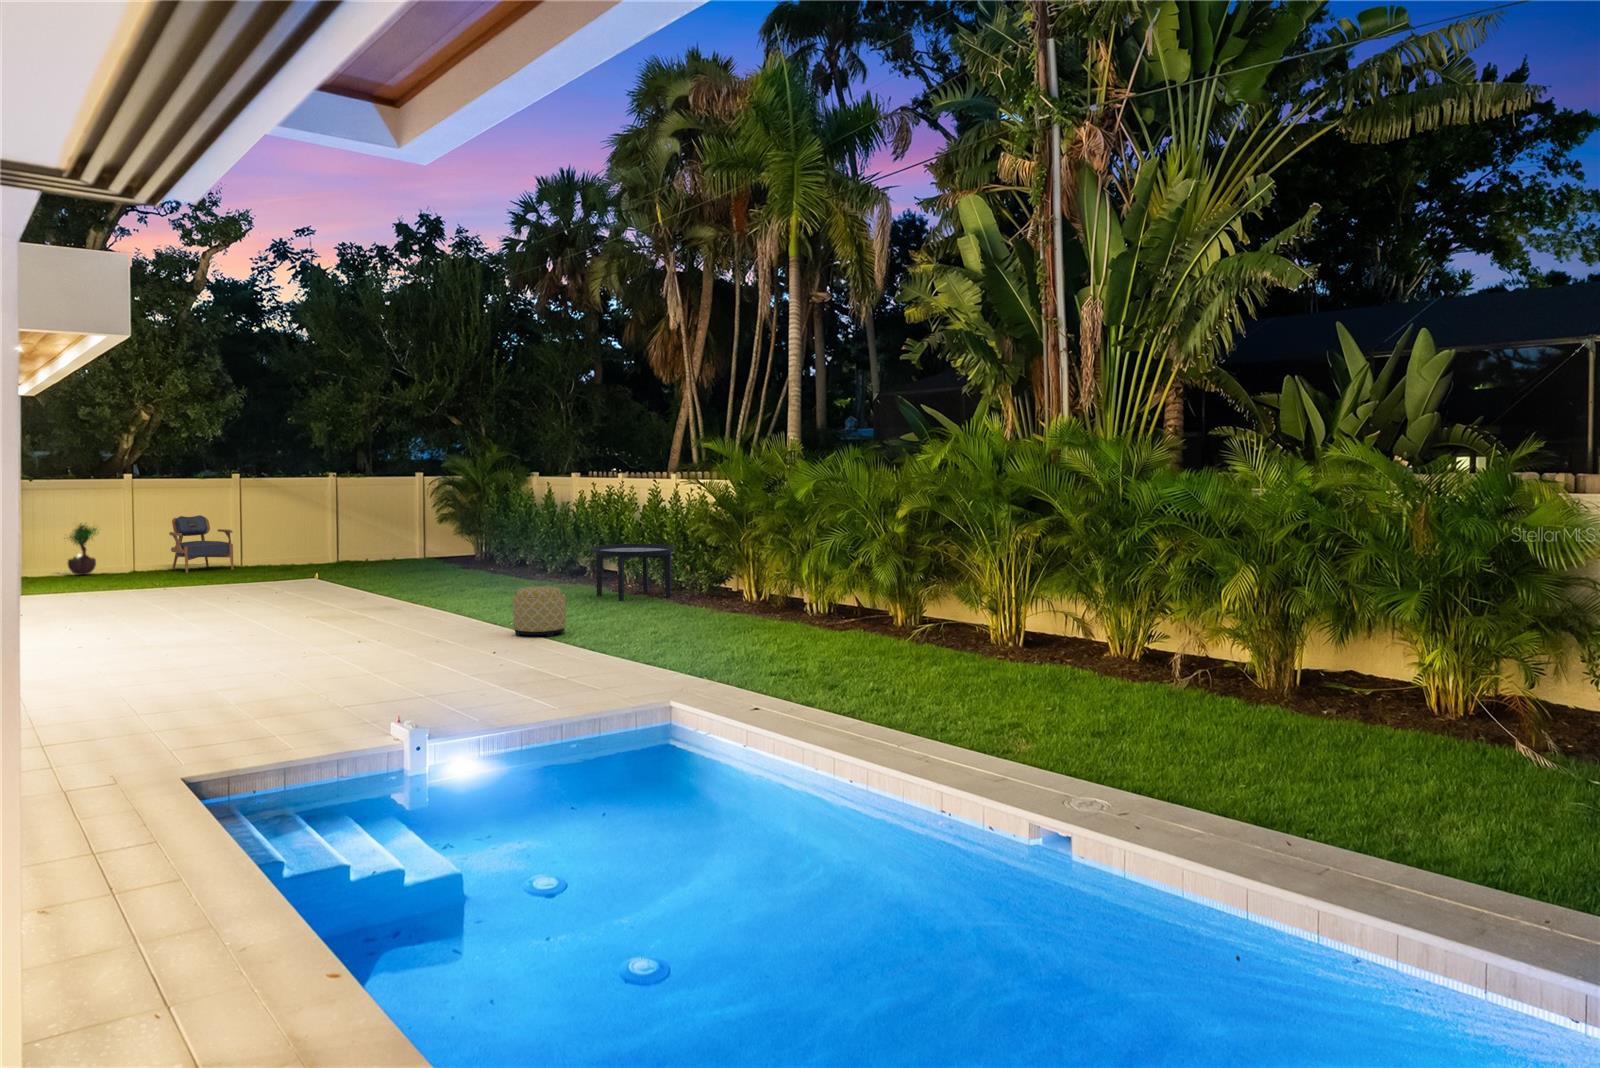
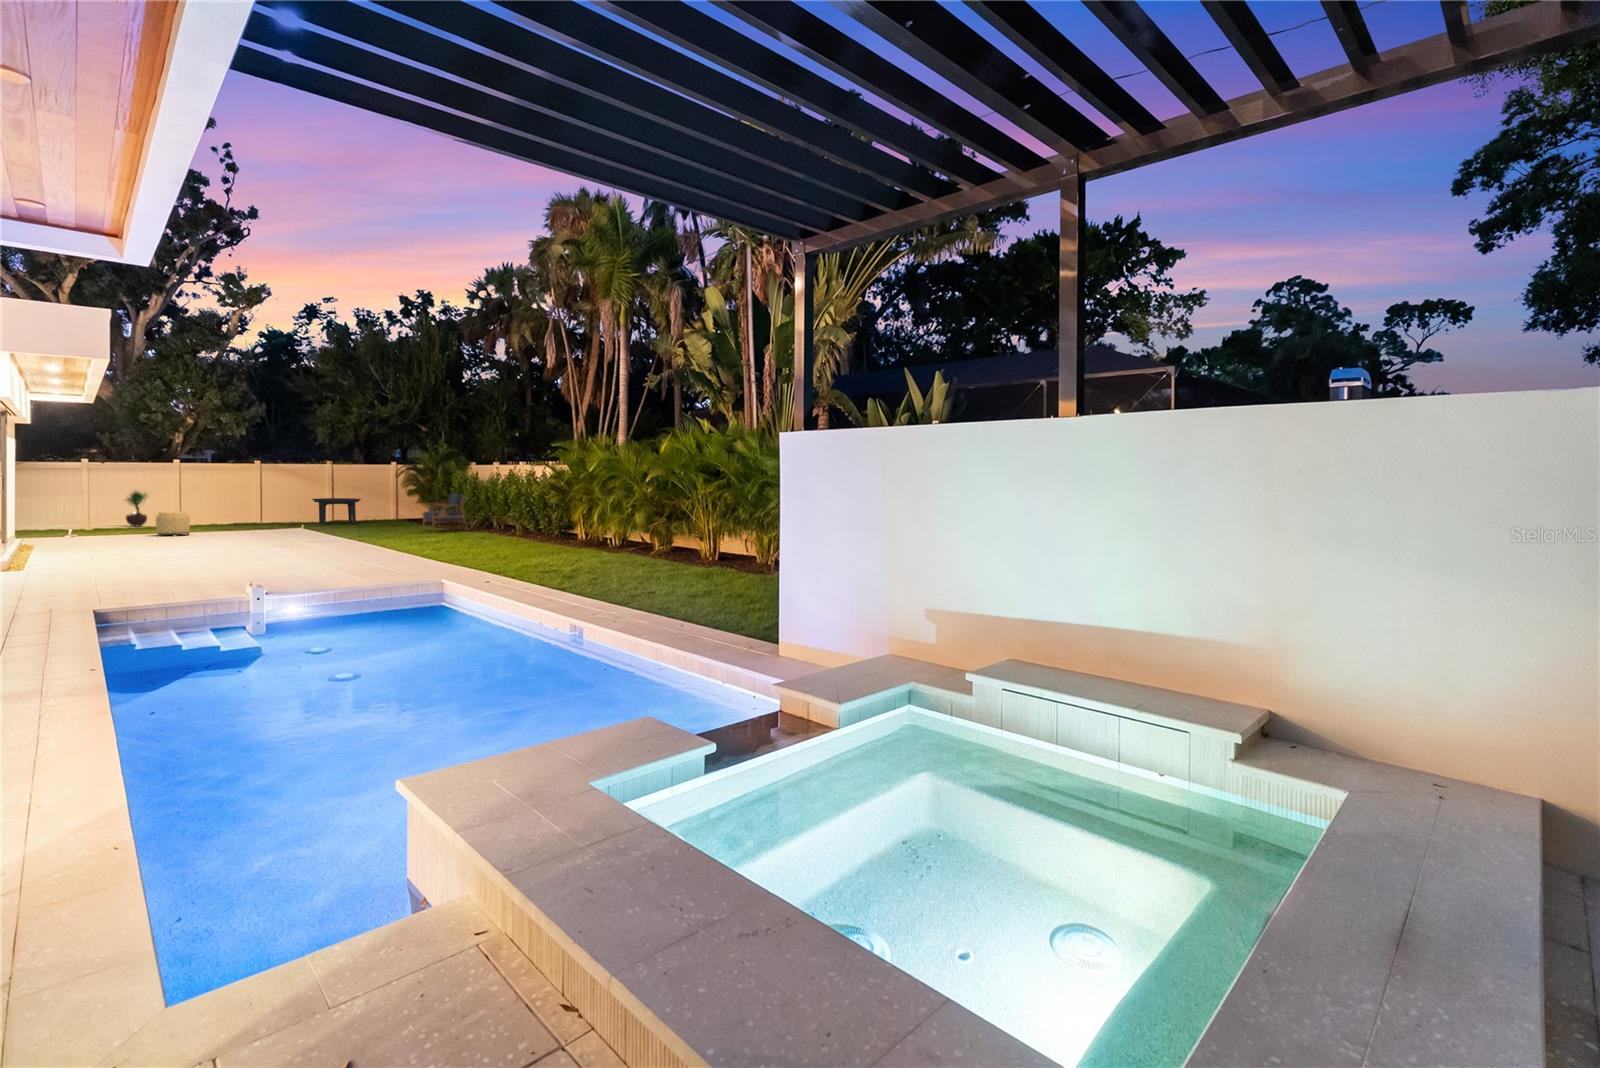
armchair: present [169,515,234,573] -> present [423,493,468,531]
round table: present [591,543,676,601] -> present [312,498,361,525]
ottoman: present [513,586,566,637] -> present [156,511,190,536]

